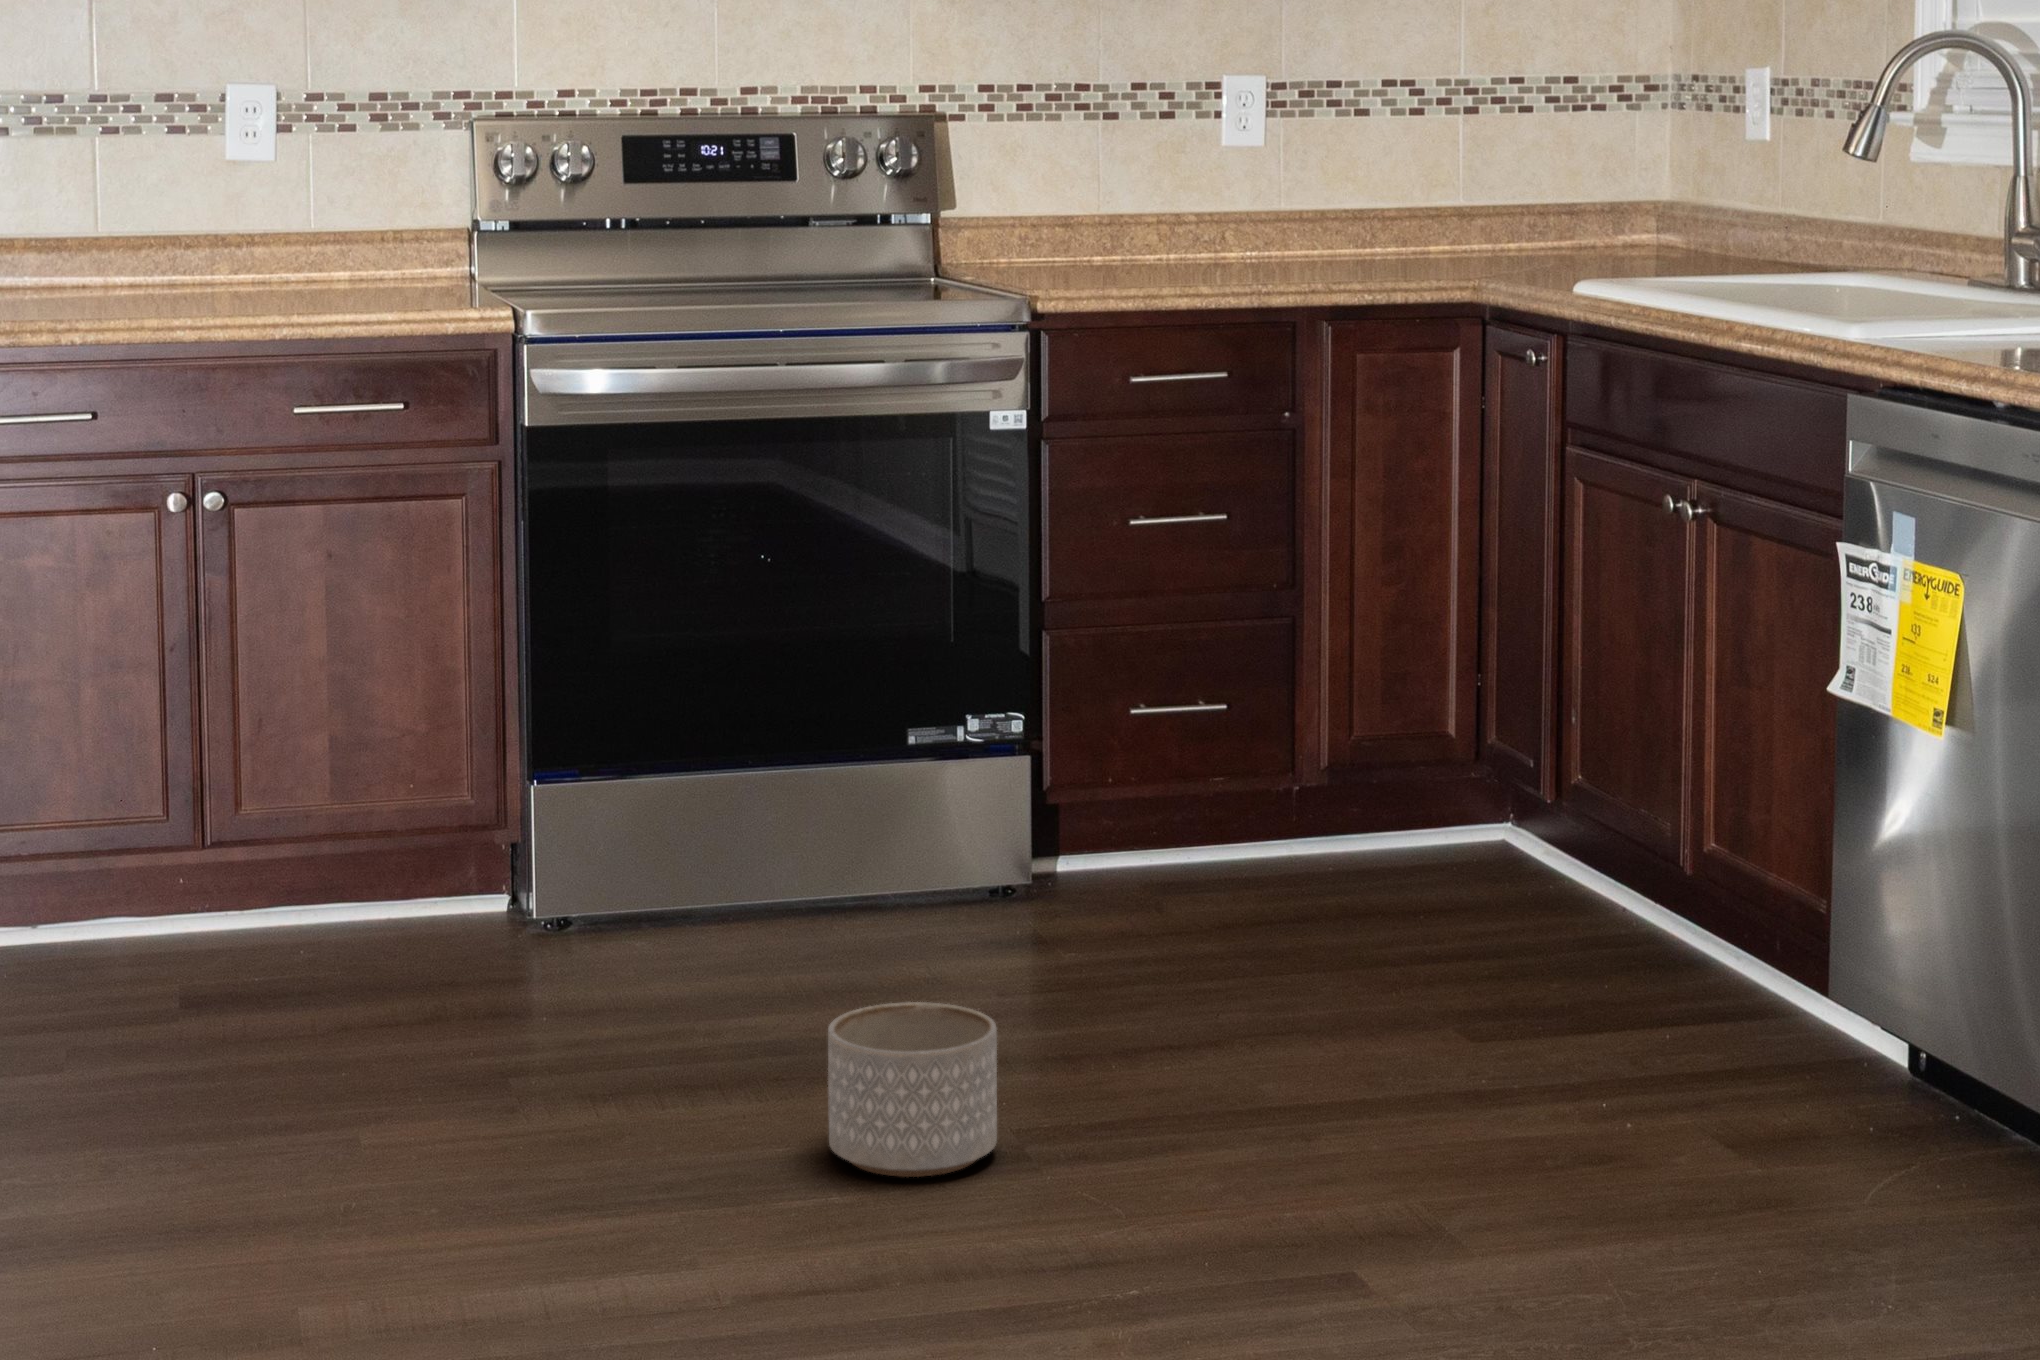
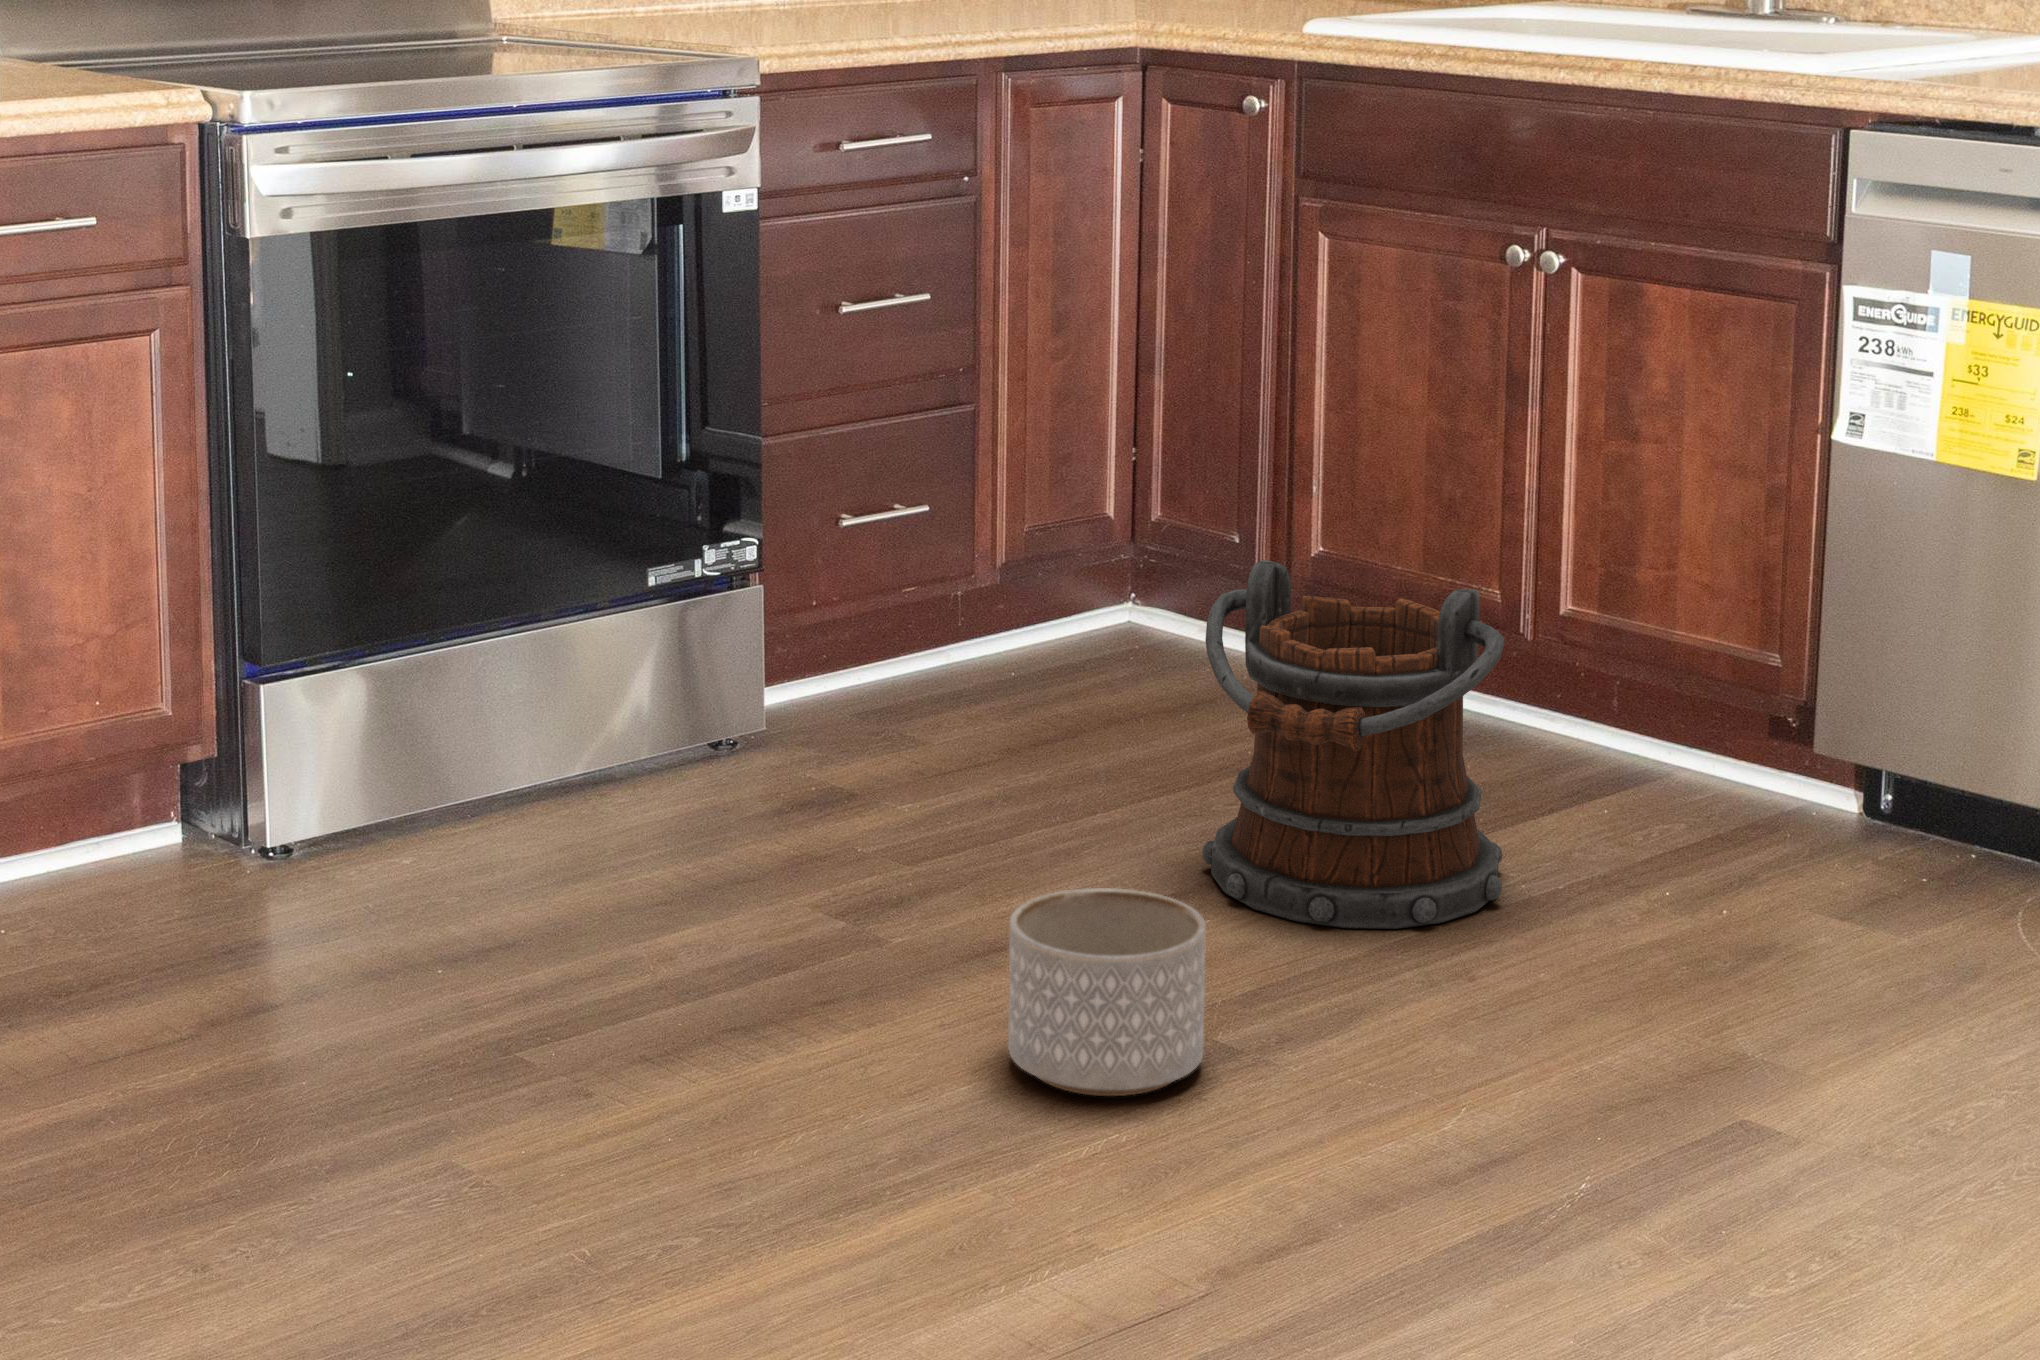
bucket: none [1208,758,1492,1105] -> present [1202,560,1505,929]

